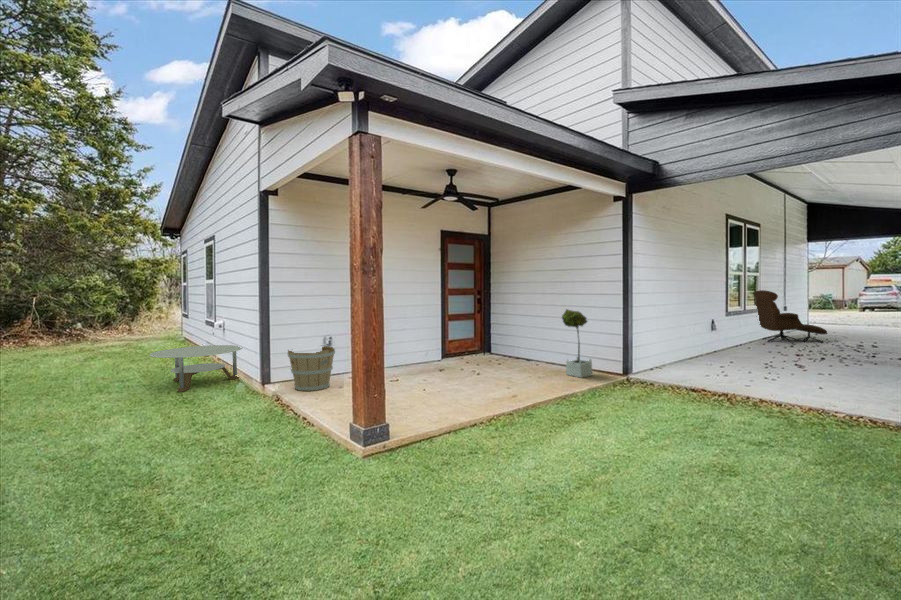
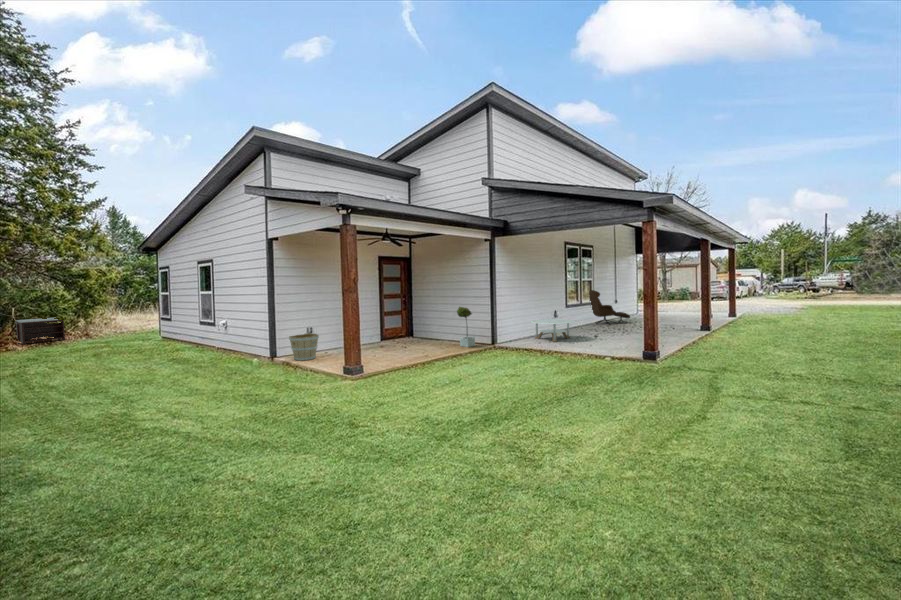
bench: none [41,311,98,341] -> present [15,318,65,345]
round table: present [149,345,242,392] -> present [531,319,576,342]

